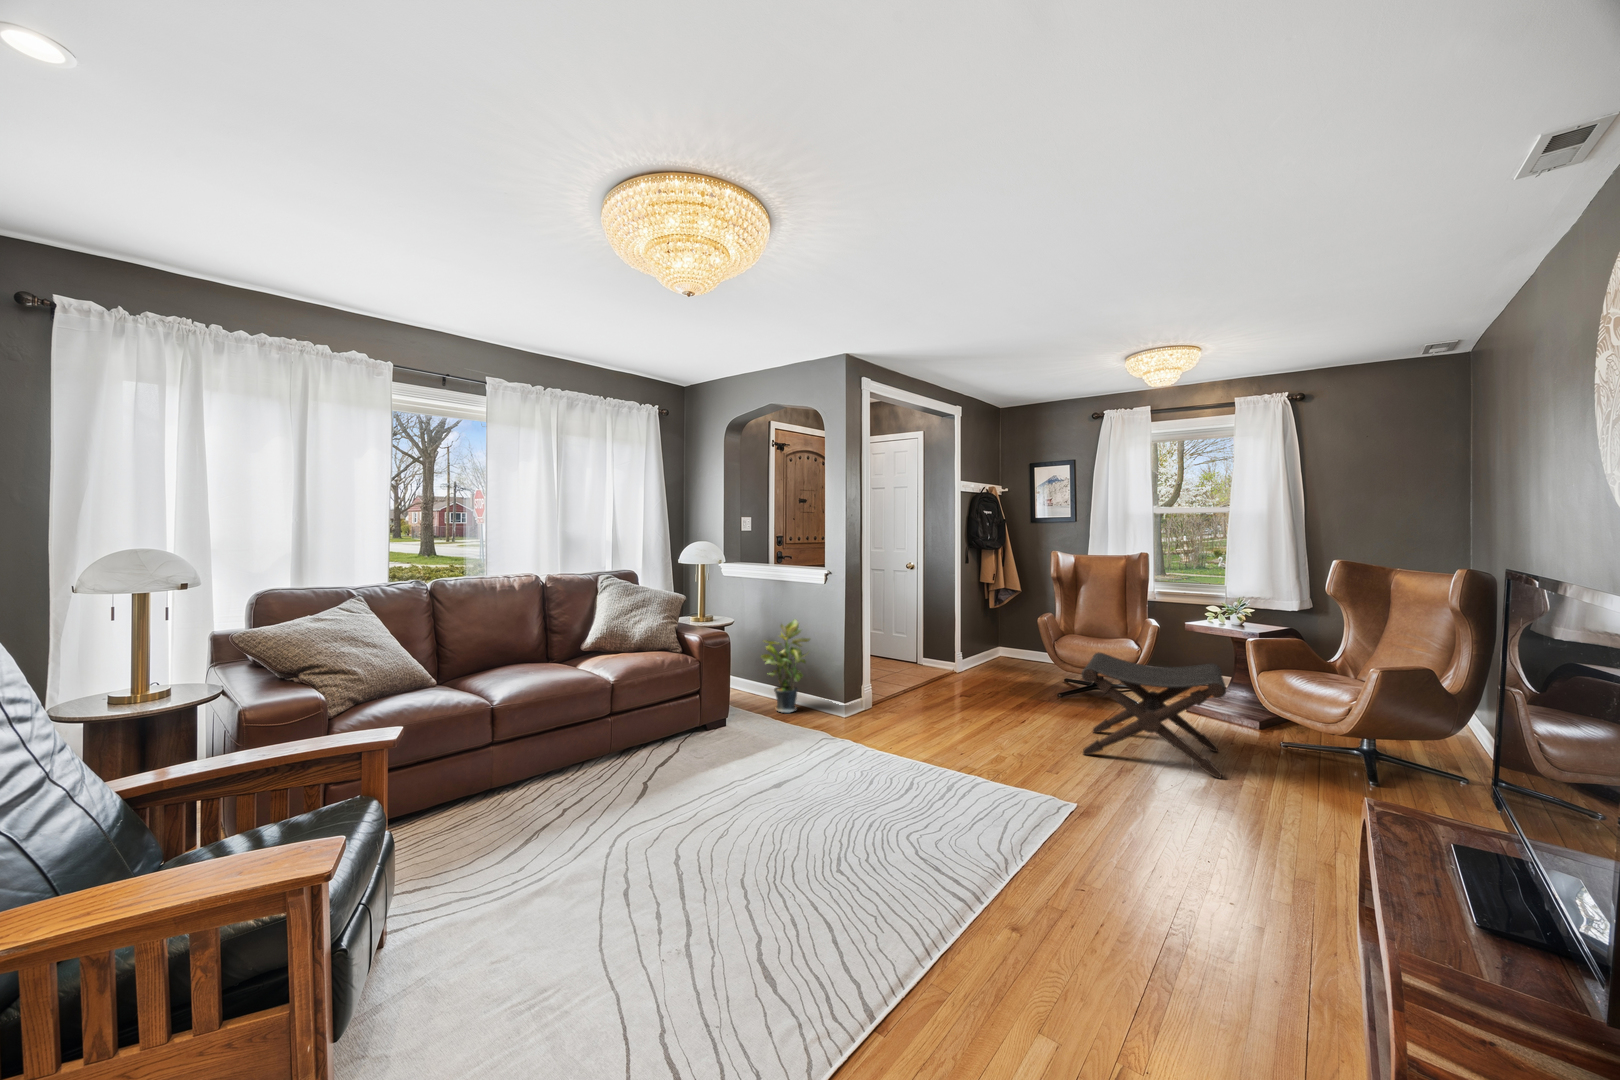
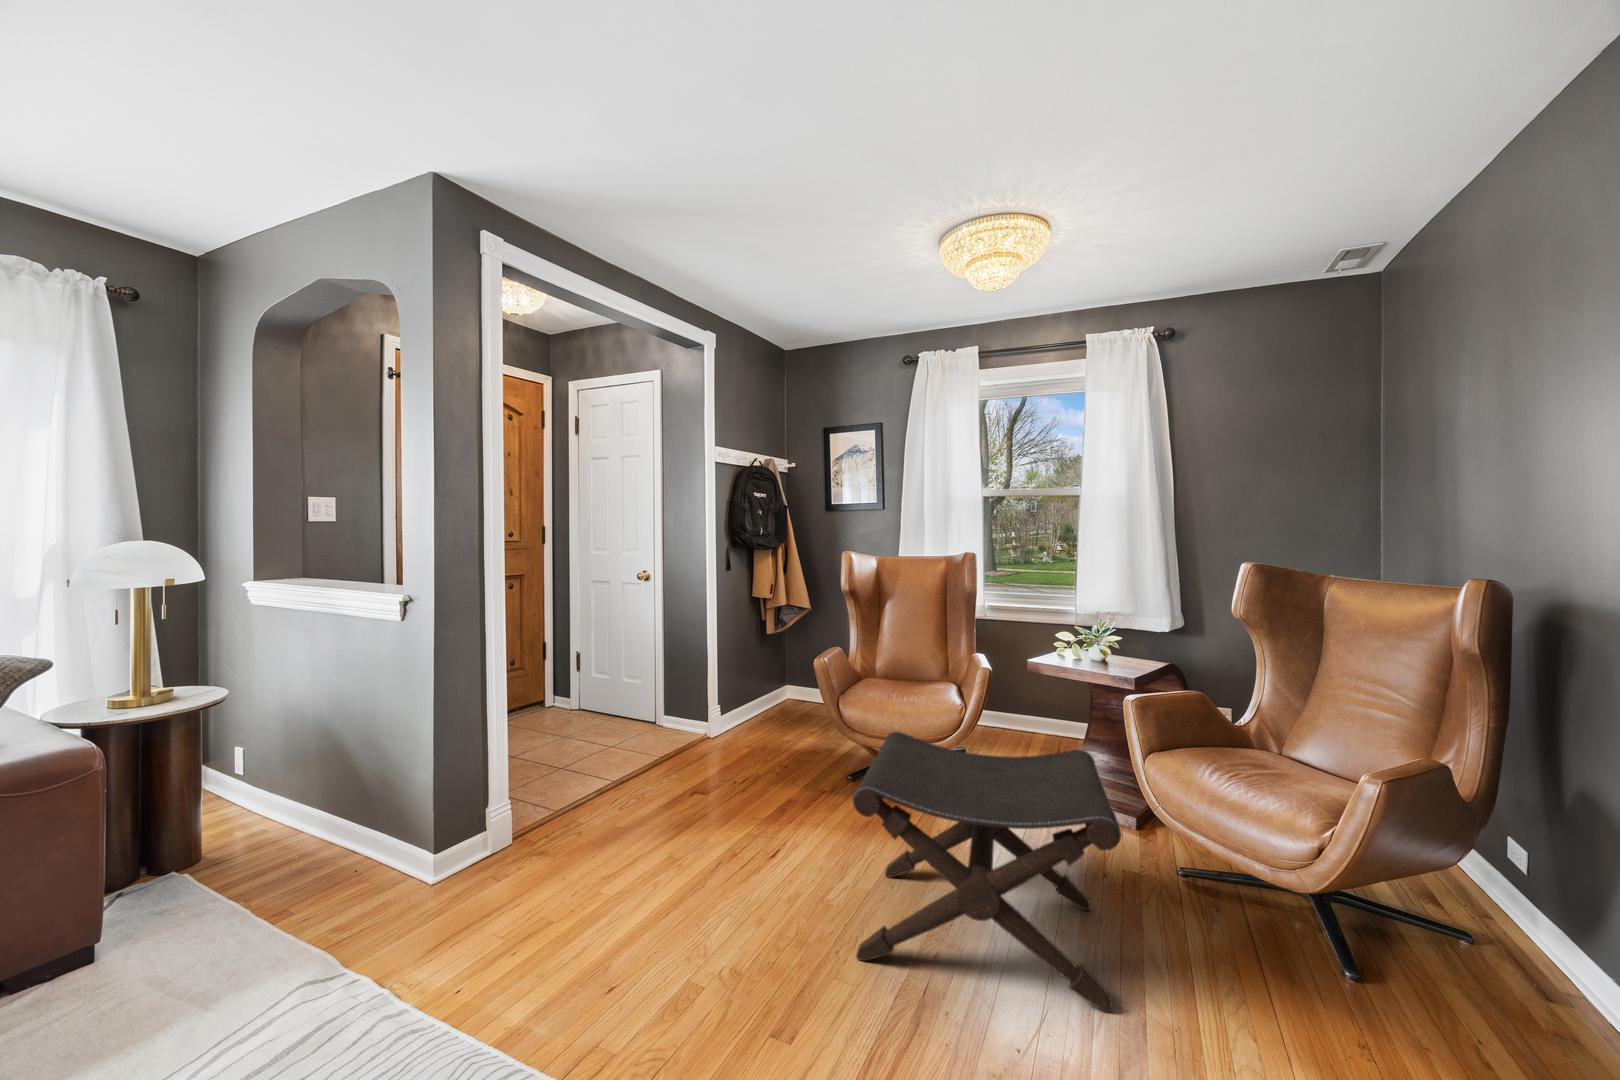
potted plant: present [761,619,810,713] -> none [242,691,366,889]

